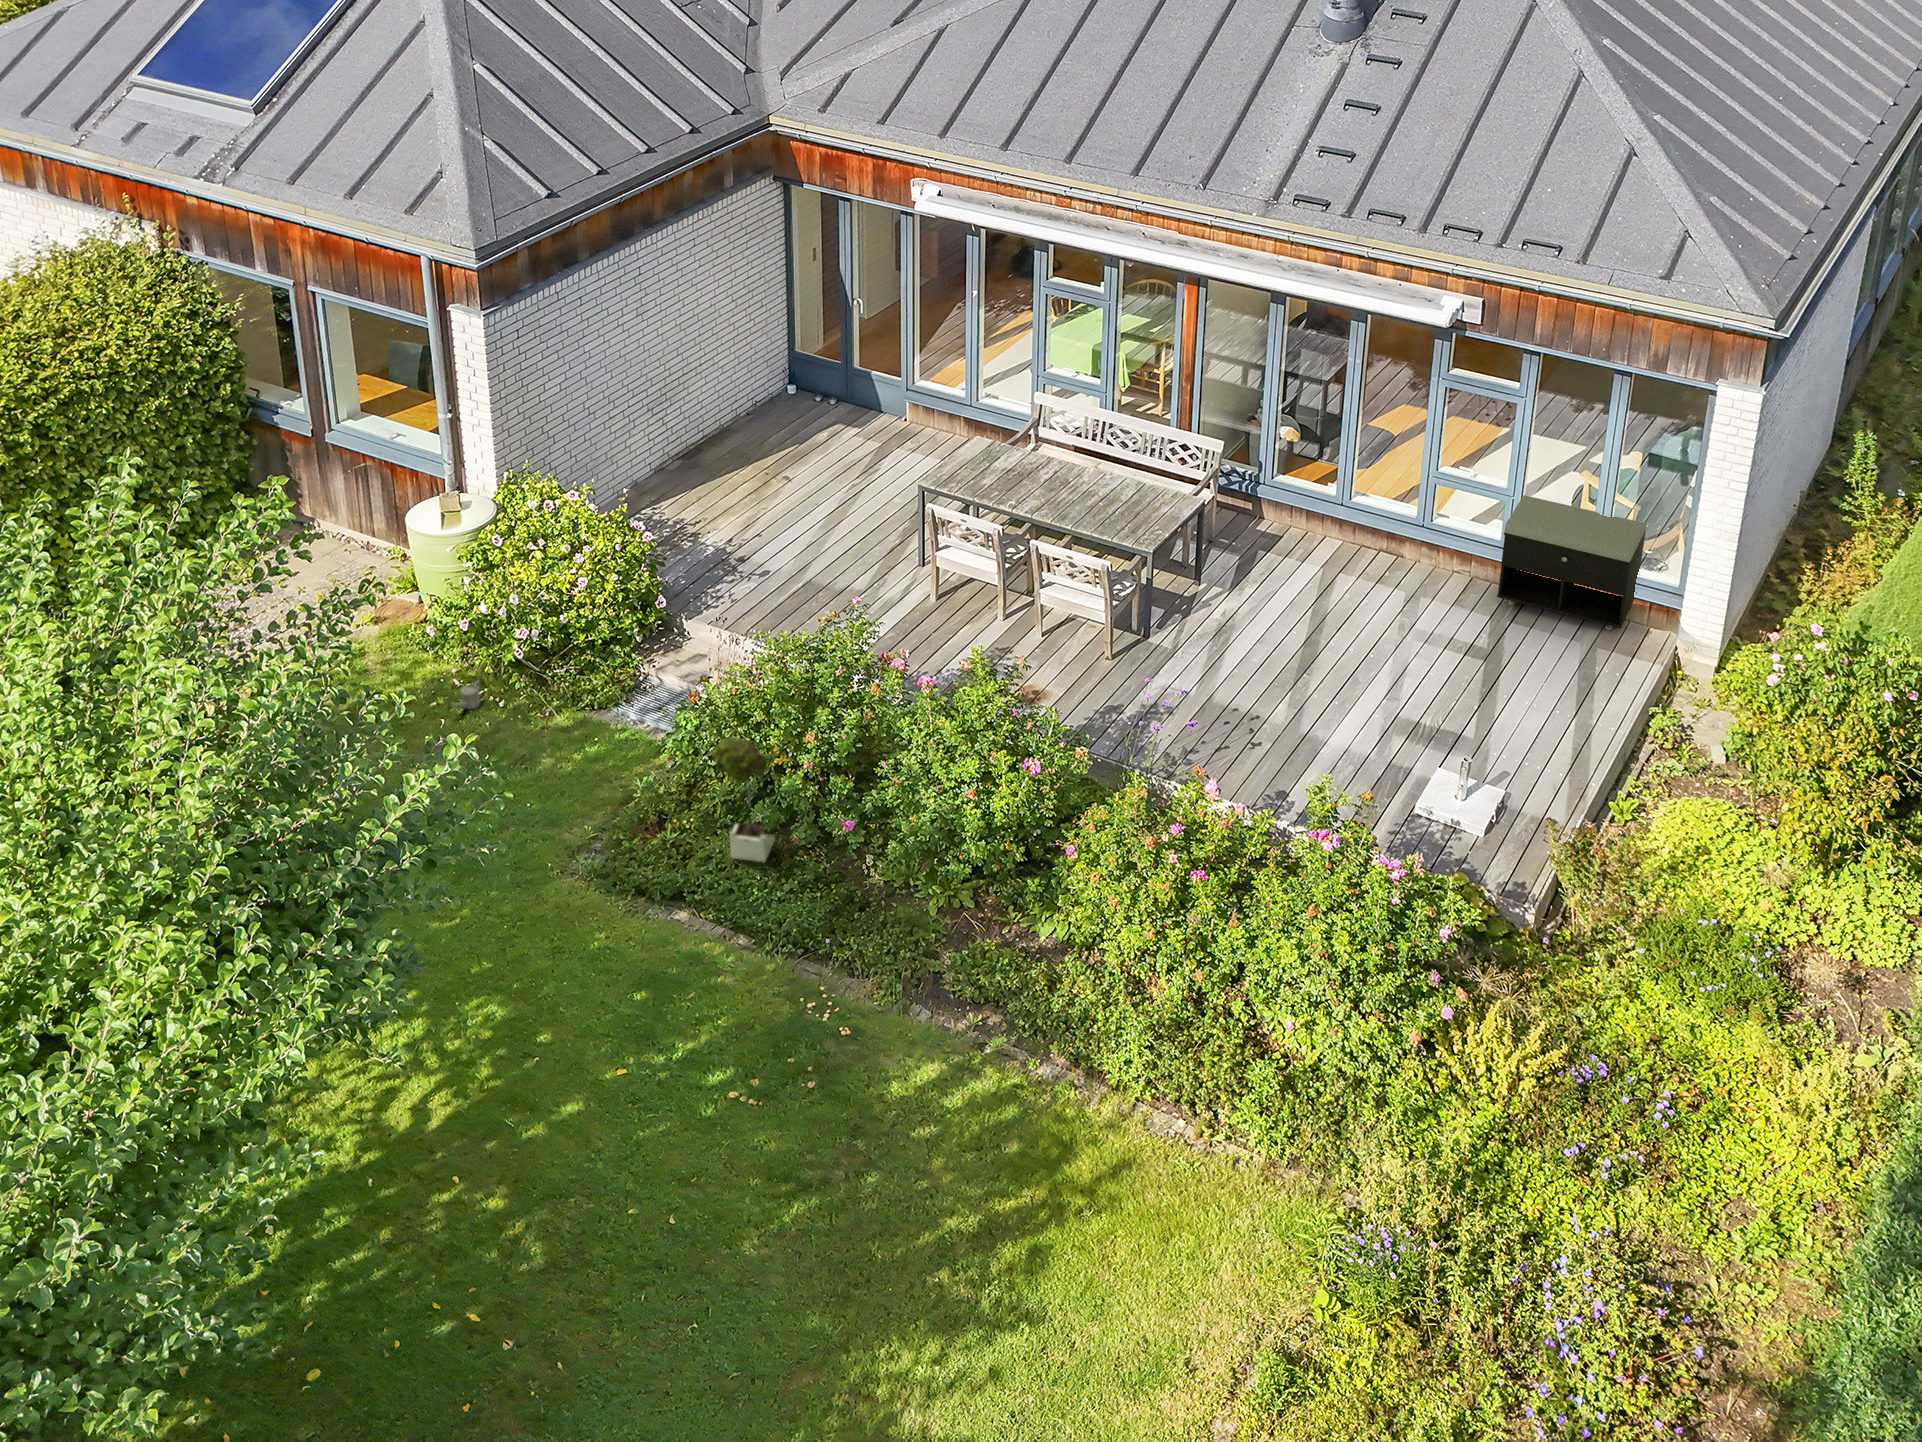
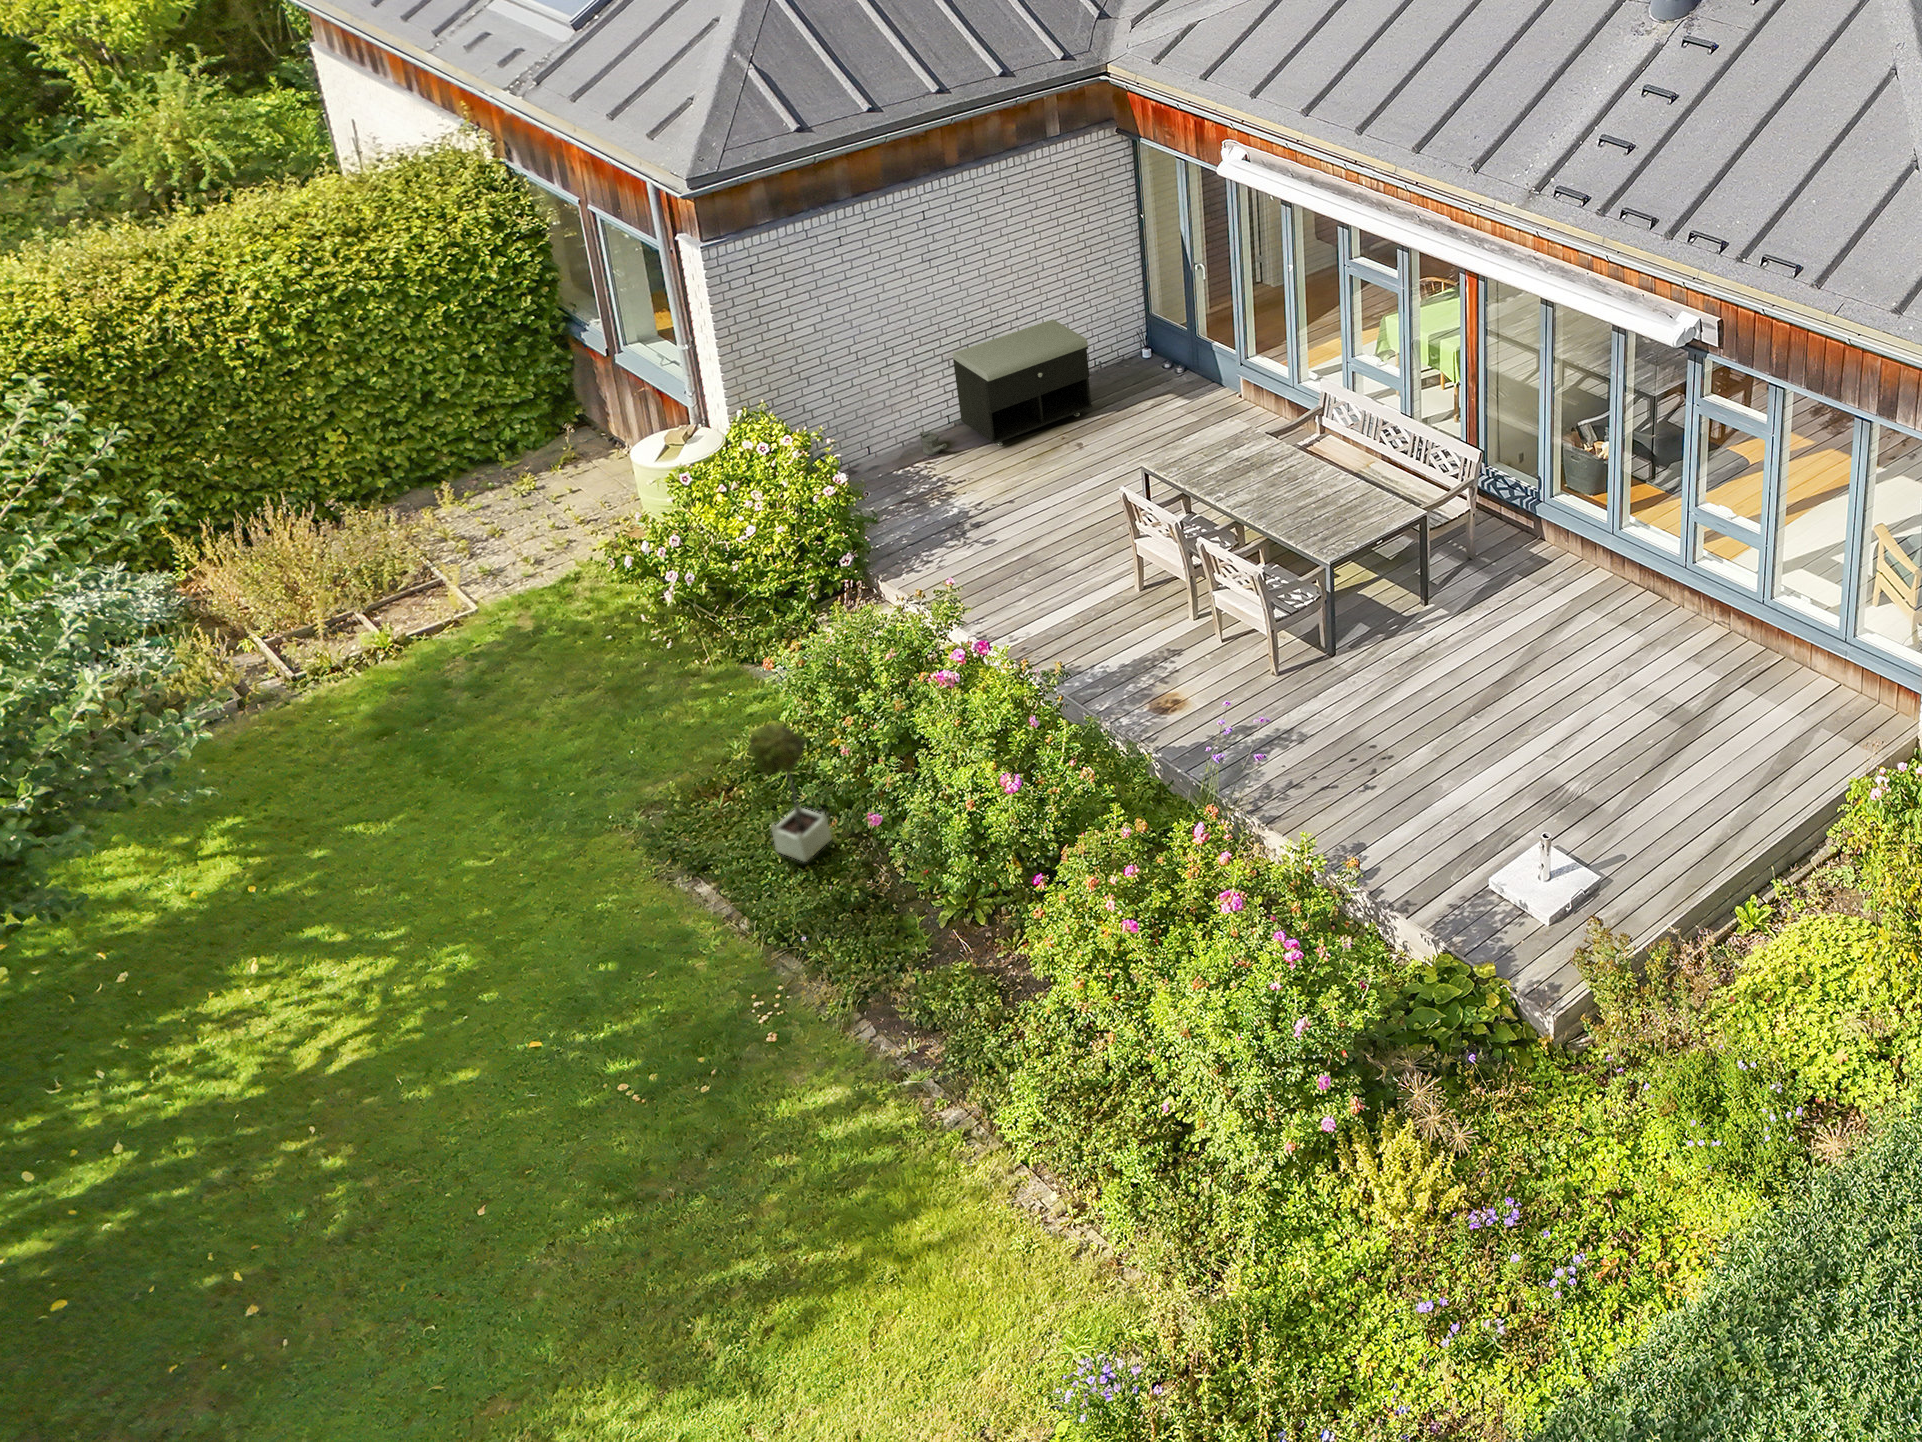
storage bench: present [1497,495,1647,630] -> present [953,319,1093,446]
watering can: present [451,680,481,710] -> present [920,432,947,455]

